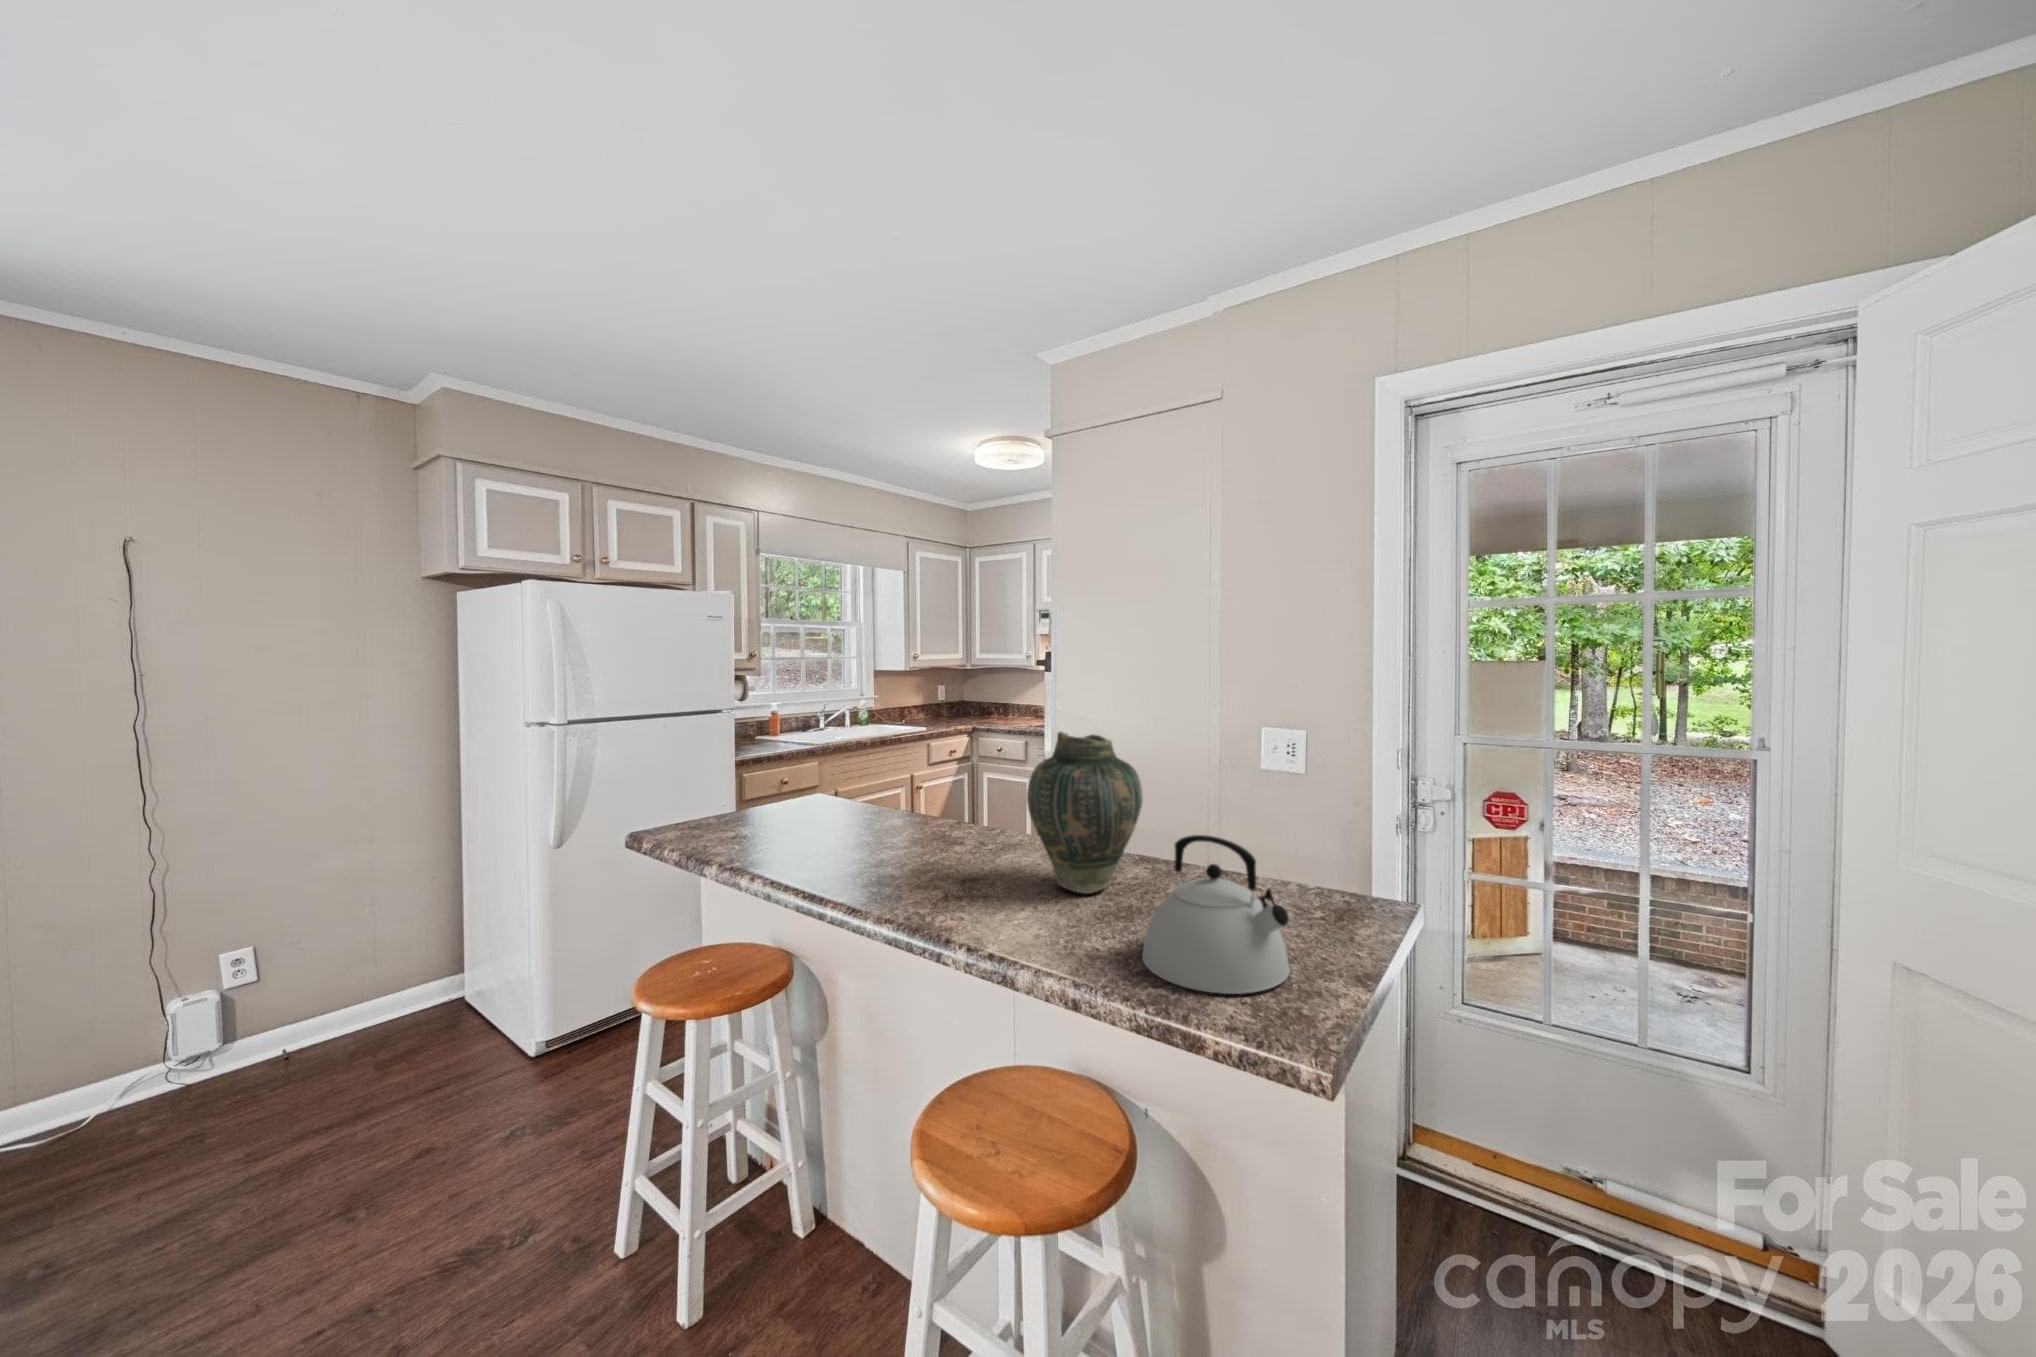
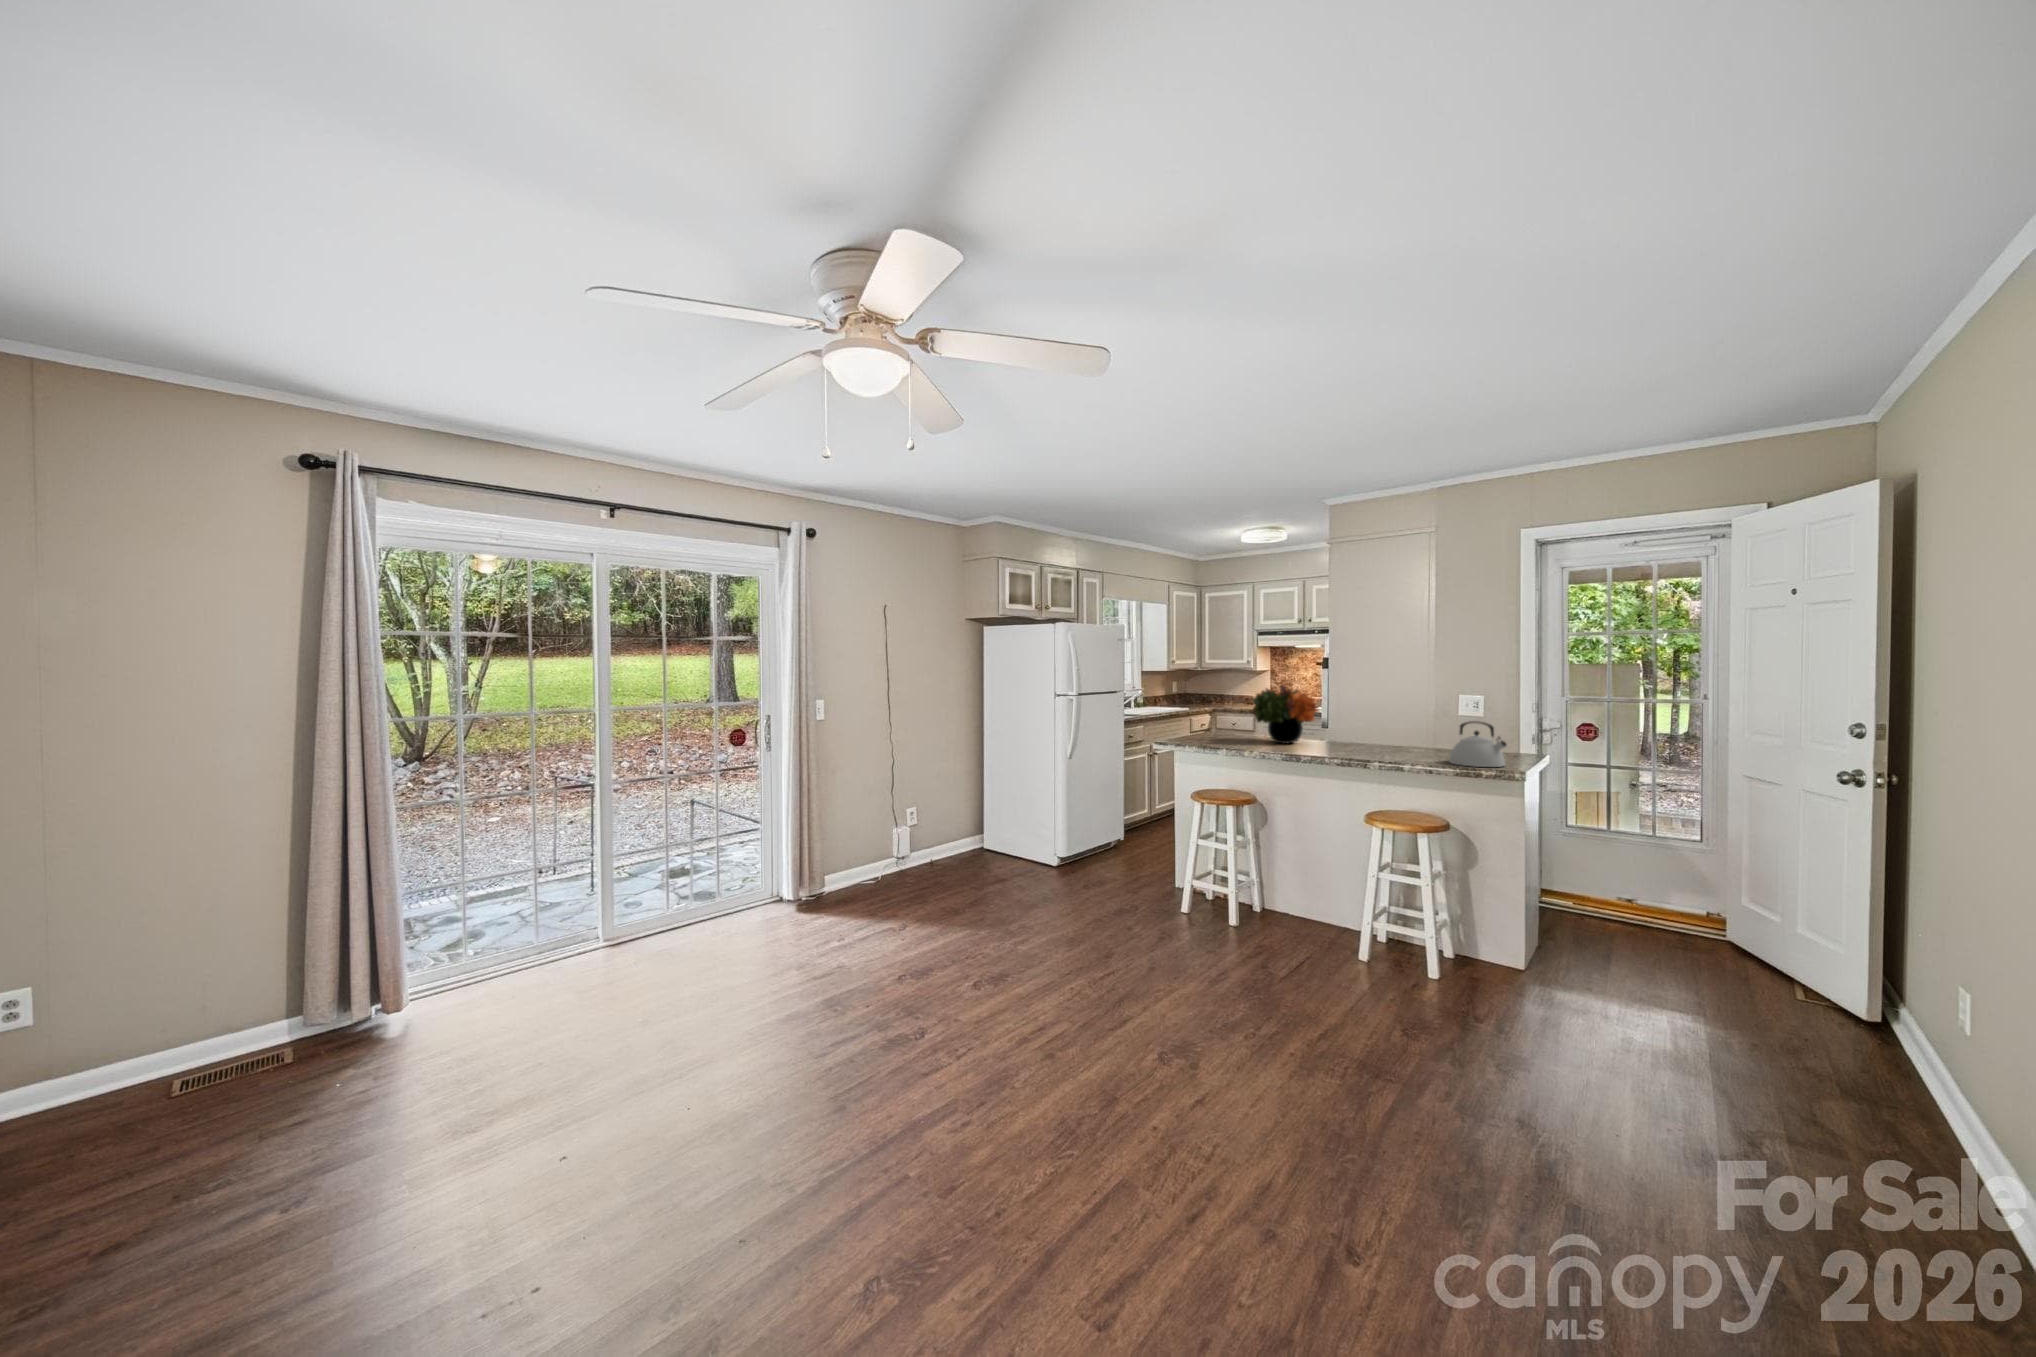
flower arrangement: none [769,710,930,849] -> present [1253,685,1318,743]
vase: present [1027,731,1142,893] -> none [1380,691,1431,752]

